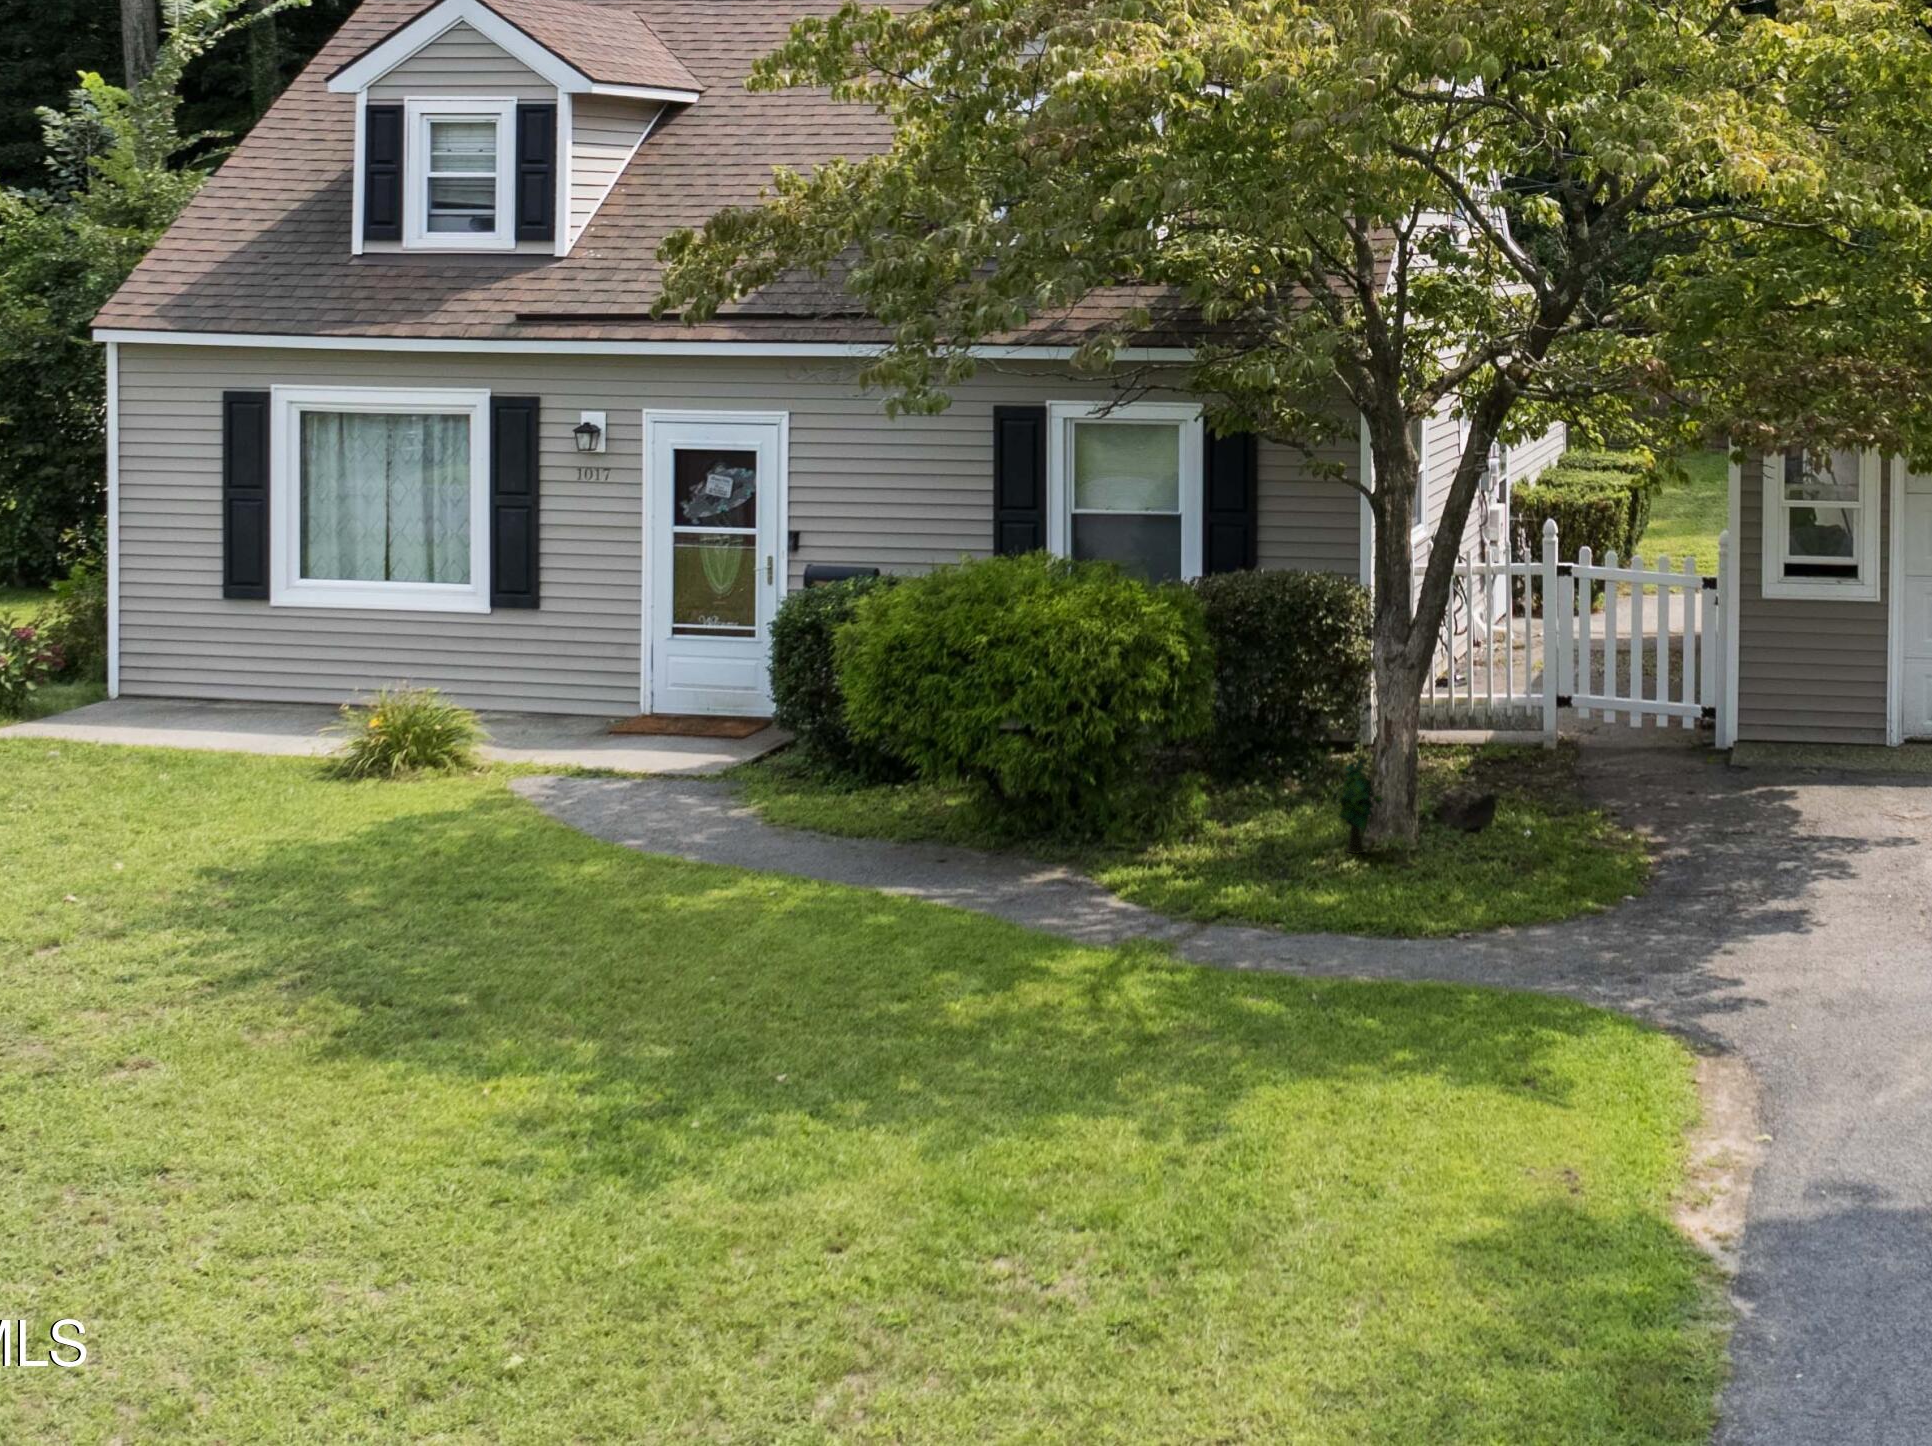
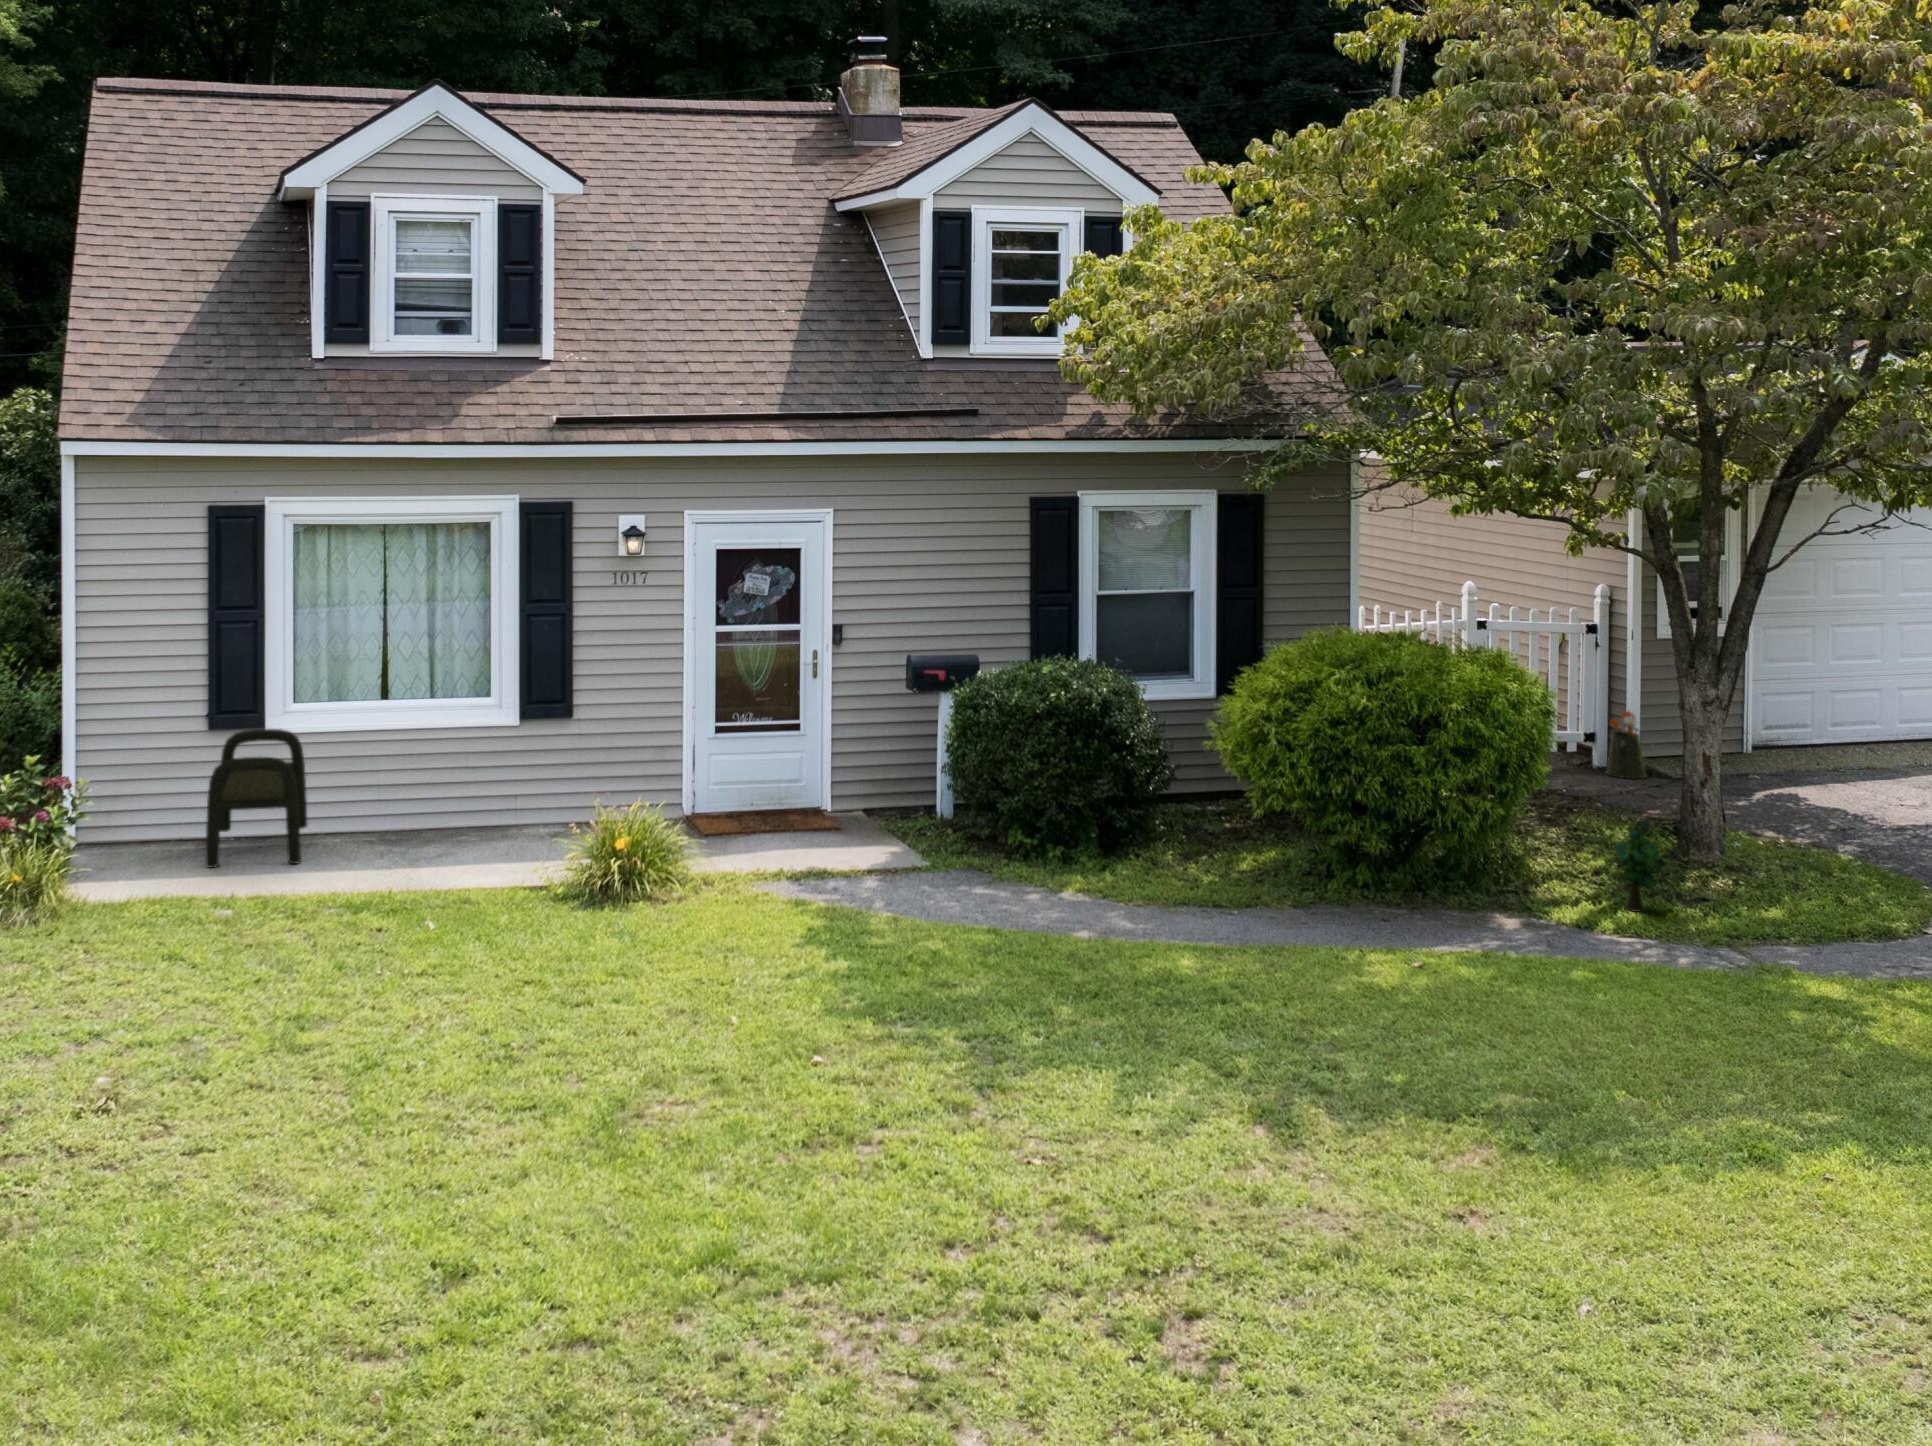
bench: none [153,602,297,720] -> present [205,729,307,867]
watering can: none [1682,678,1730,756] -> present [1607,711,1646,779]

